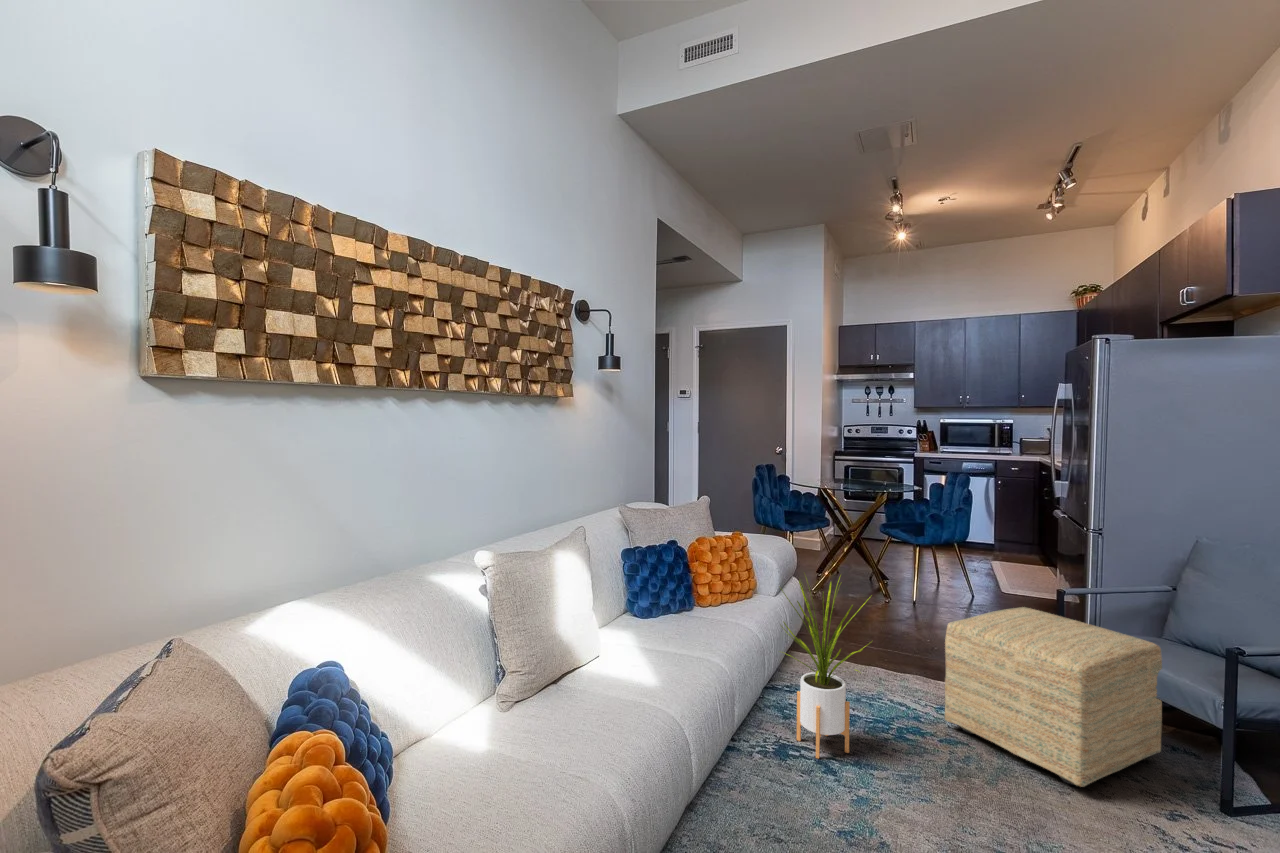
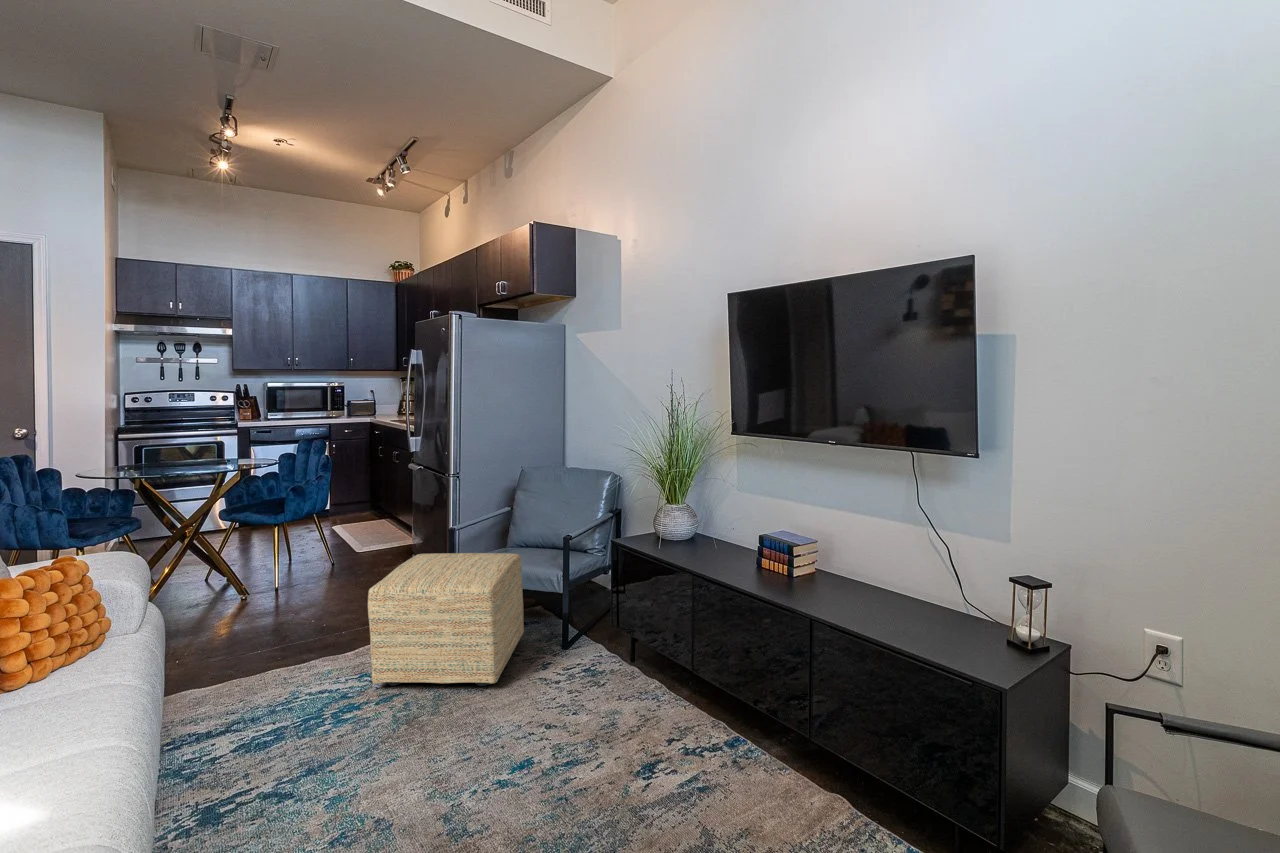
house plant: present [781,578,871,759] -> none [181,572,316,794]

